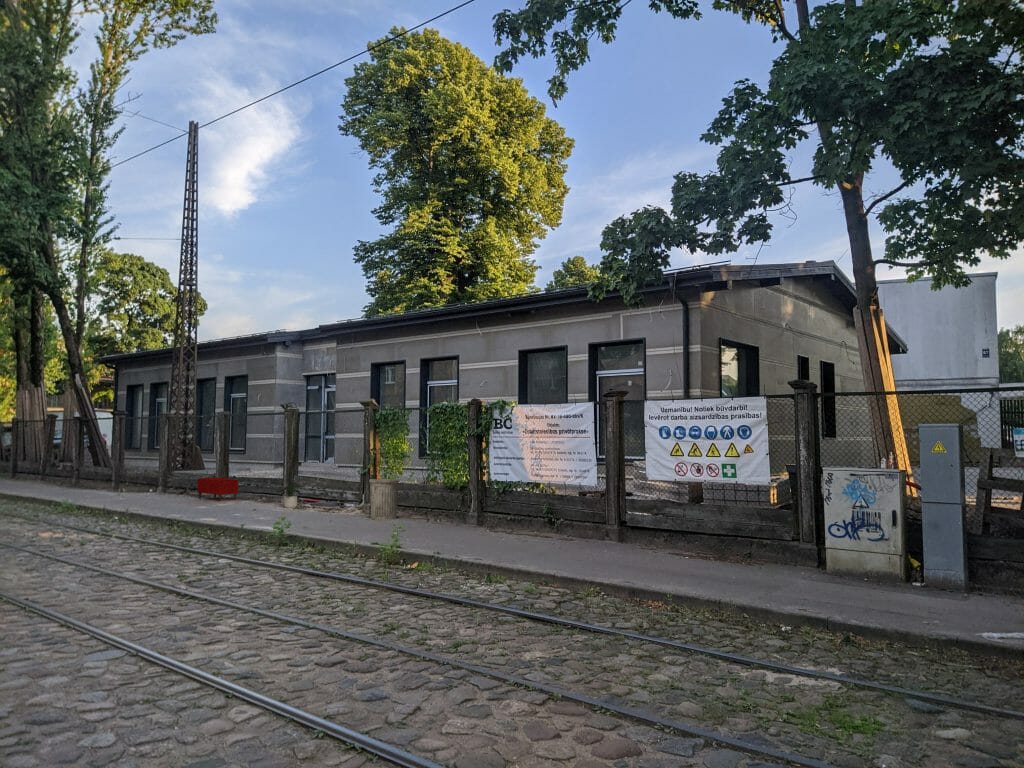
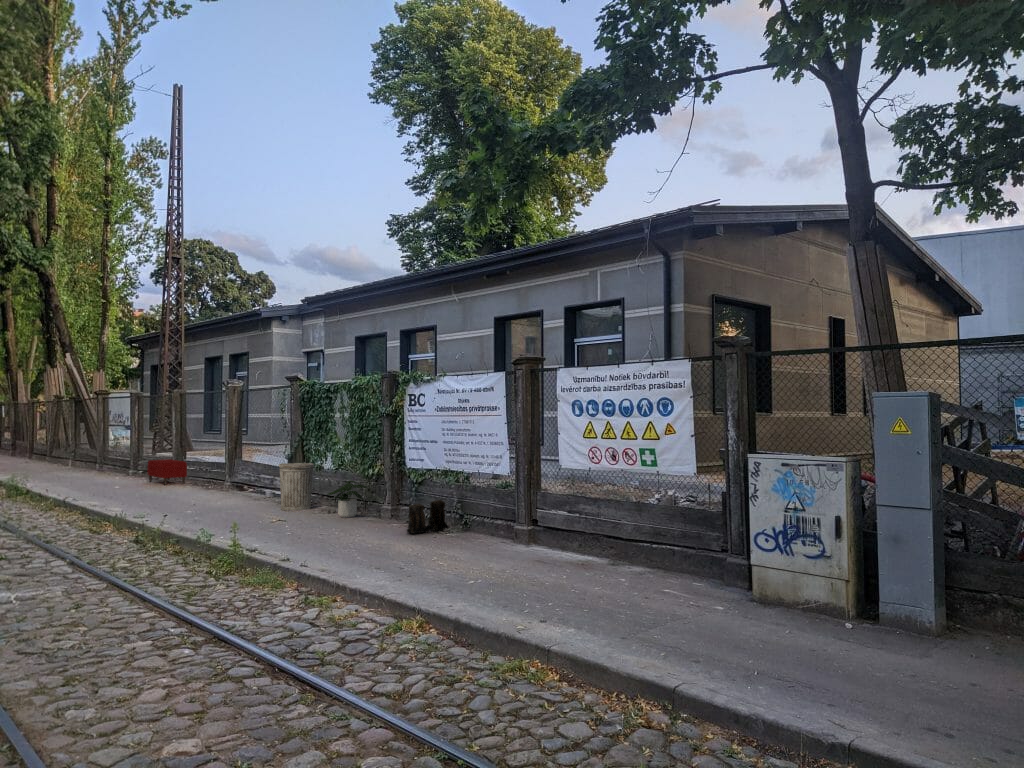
potted plant: present [277,483,304,508] -> present [327,481,367,518]
backpack: none [514,508,544,535] -> present [407,500,449,534]

